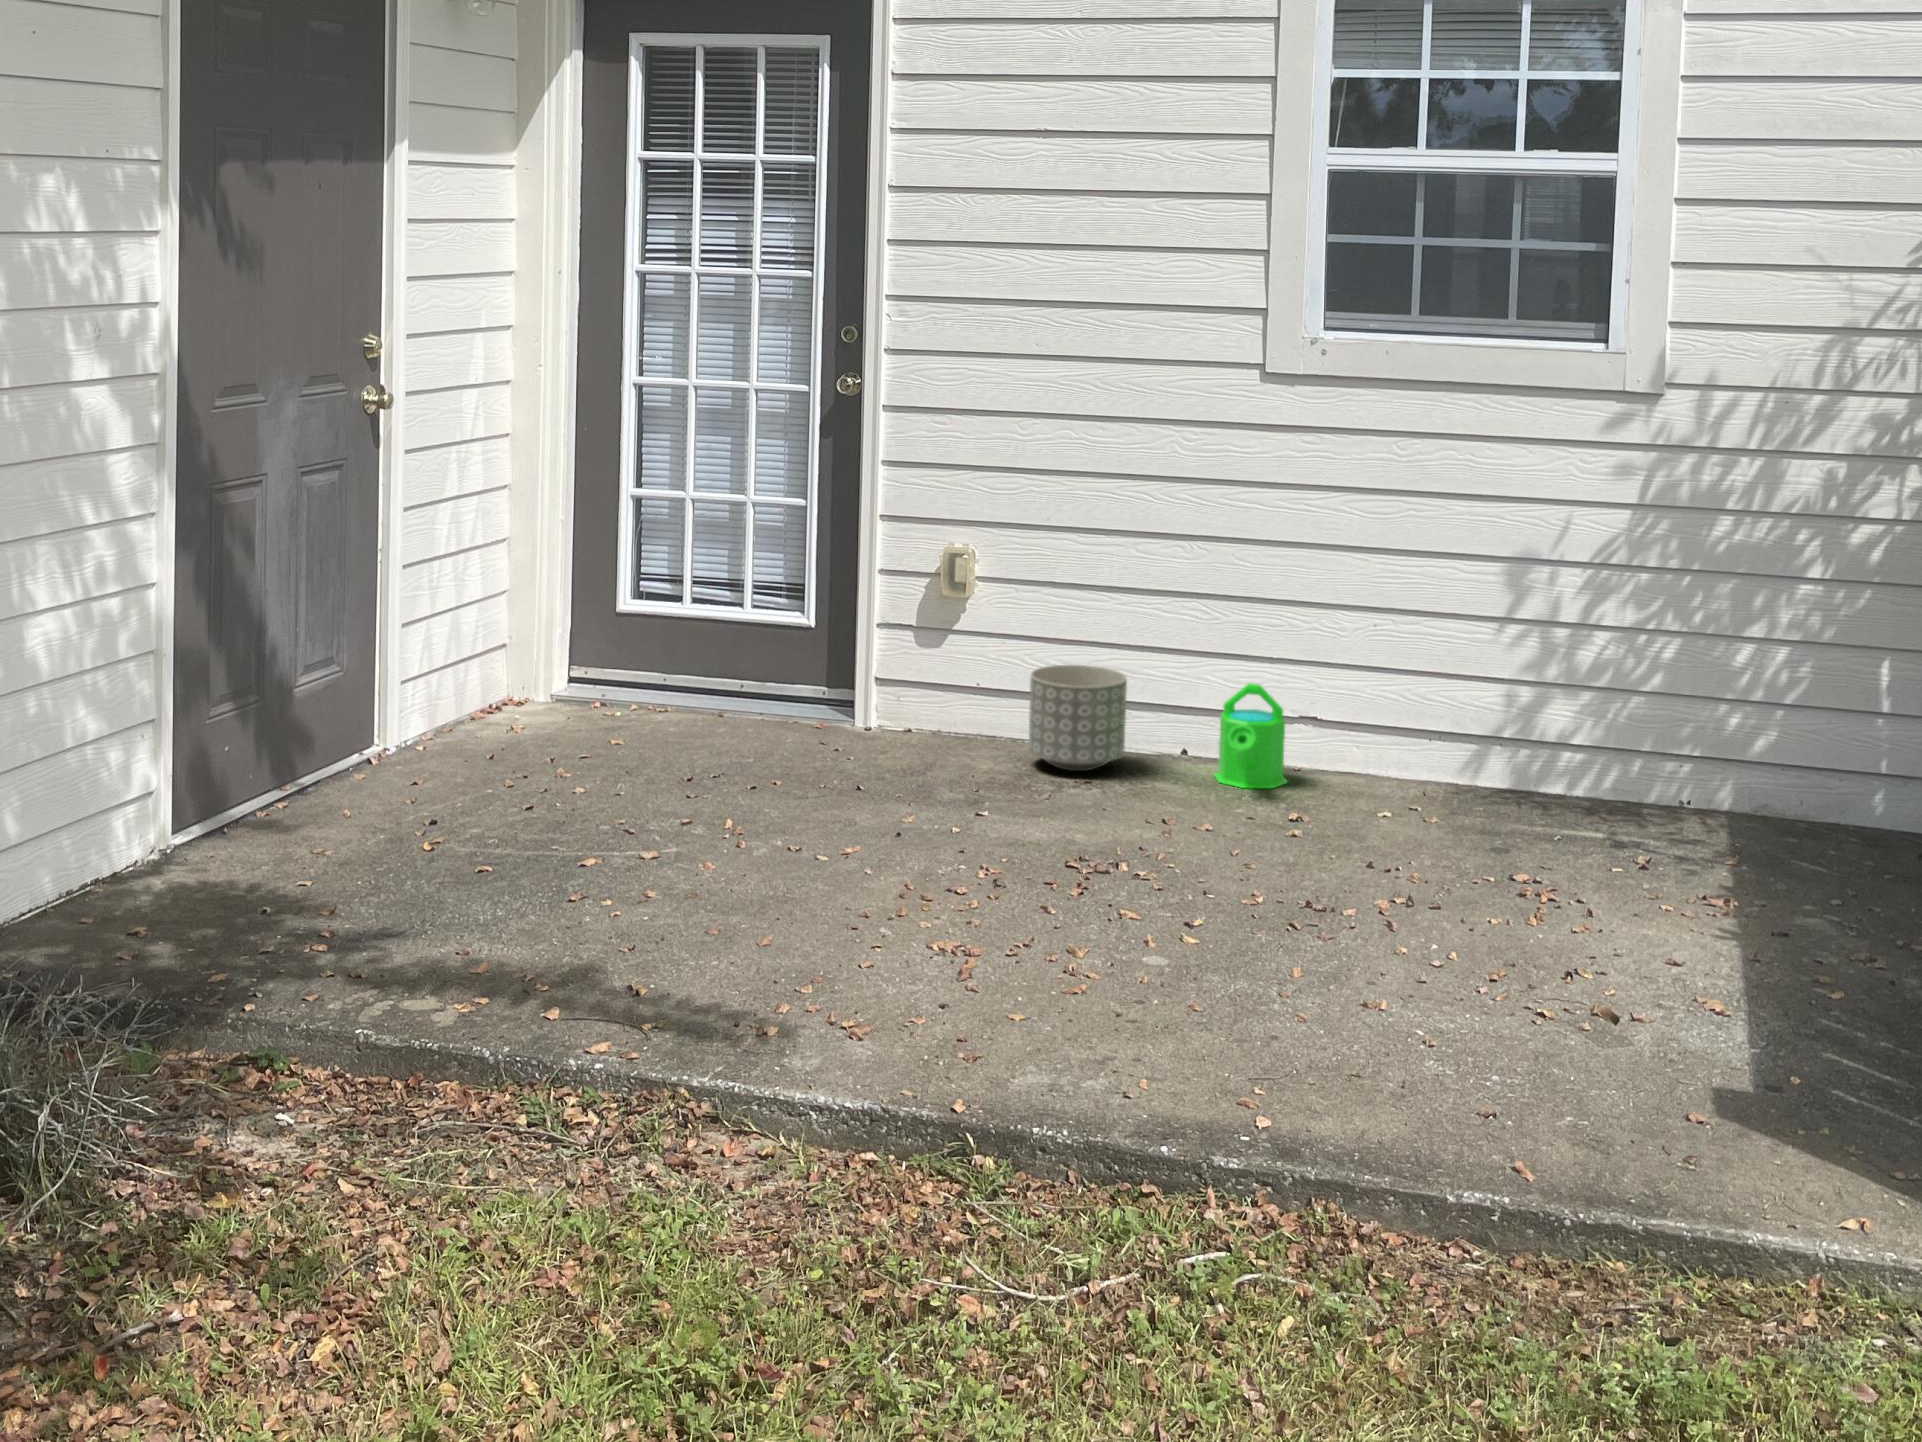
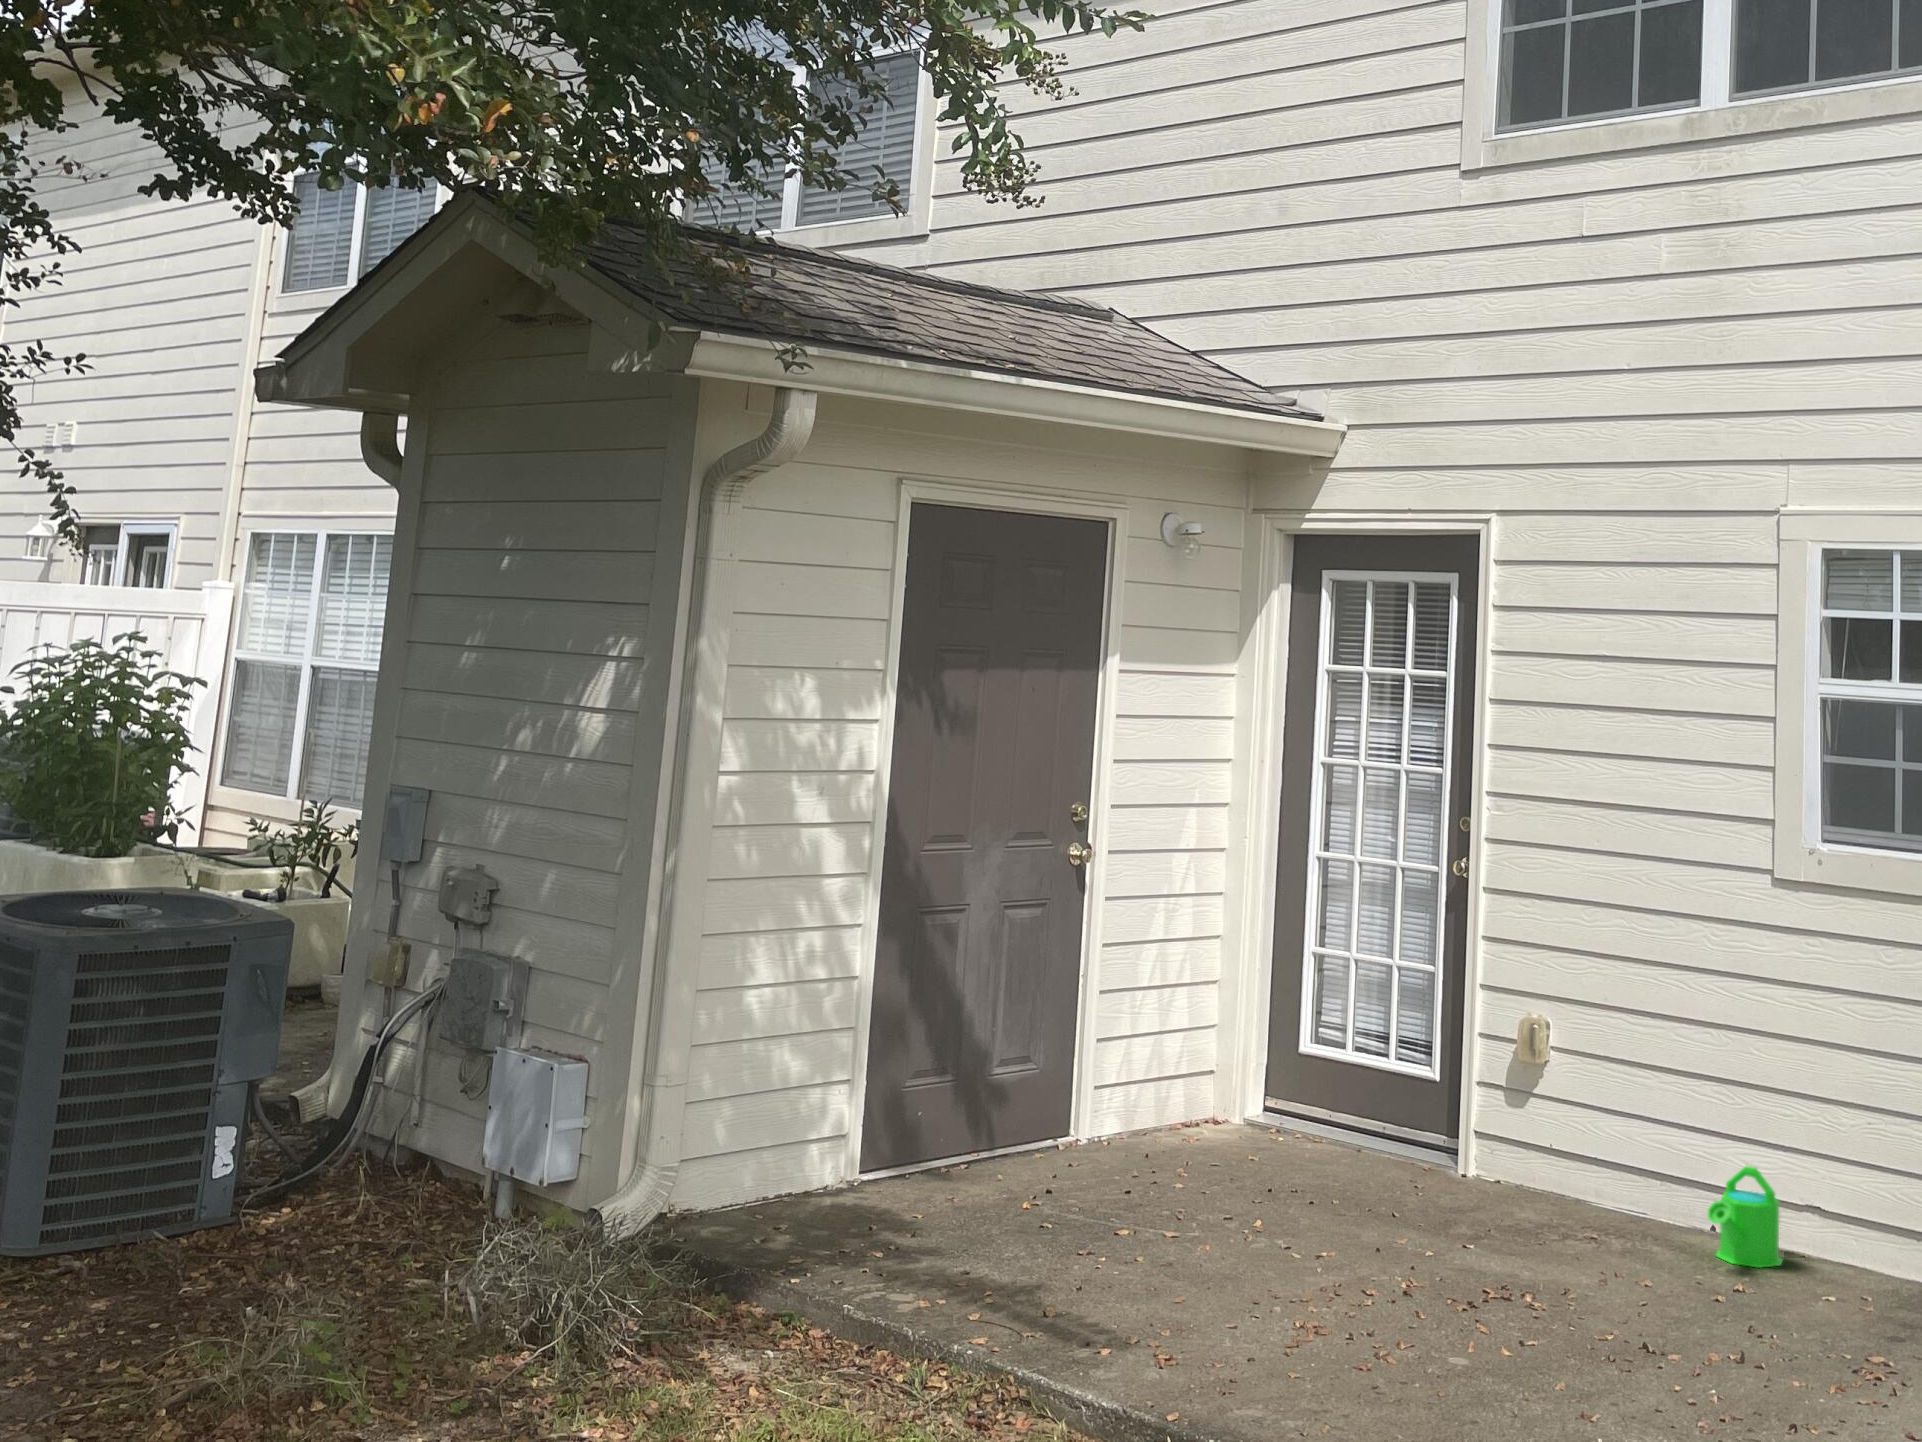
planter: present [1028,665,1127,771] -> none [1562,1131,1649,1230]

